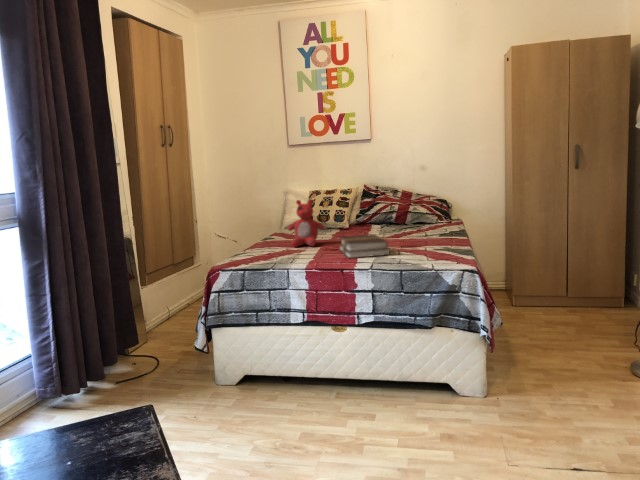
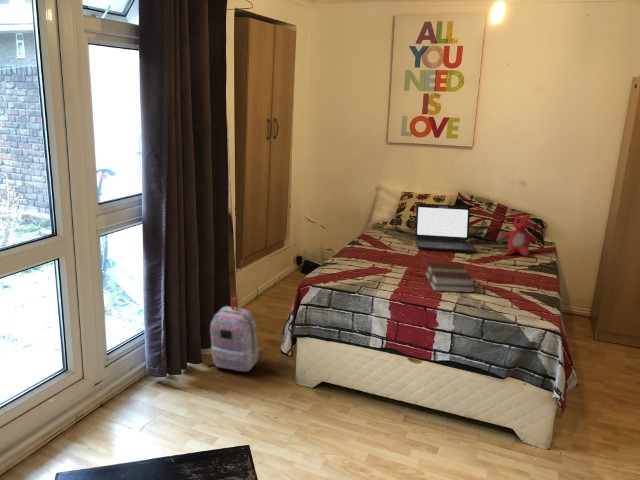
laptop: none [325,191,386,236] -> present [415,203,474,253]
stuffed bear: present [288,199,324,247] -> present [502,213,536,257]
backpack: none [113,298,178,381] -> present [210,298,263,372]

